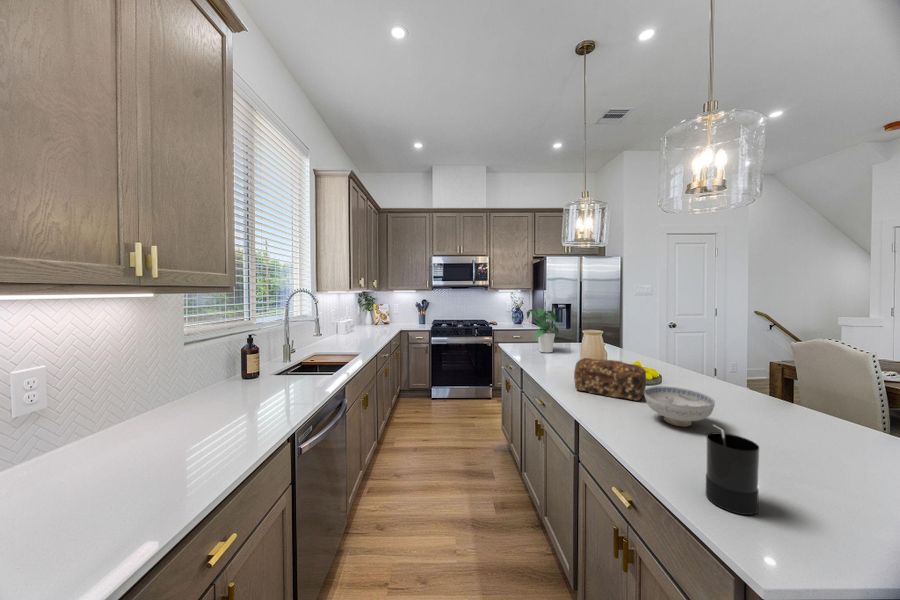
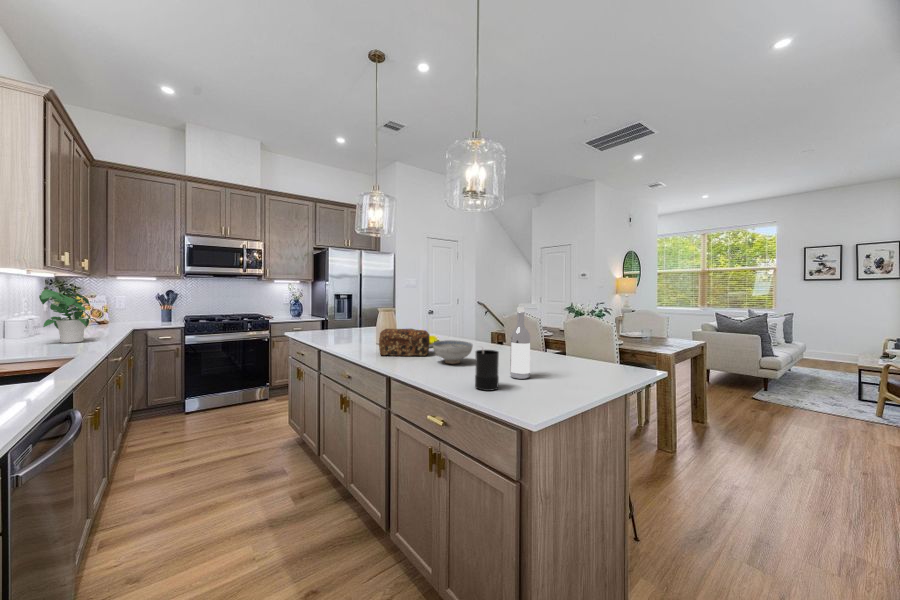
potted plant: present [527,308,559,353] -> present [39,289,91,343]
wine bottle: none [793,363,847,502] -> present [510,307,530,379]

